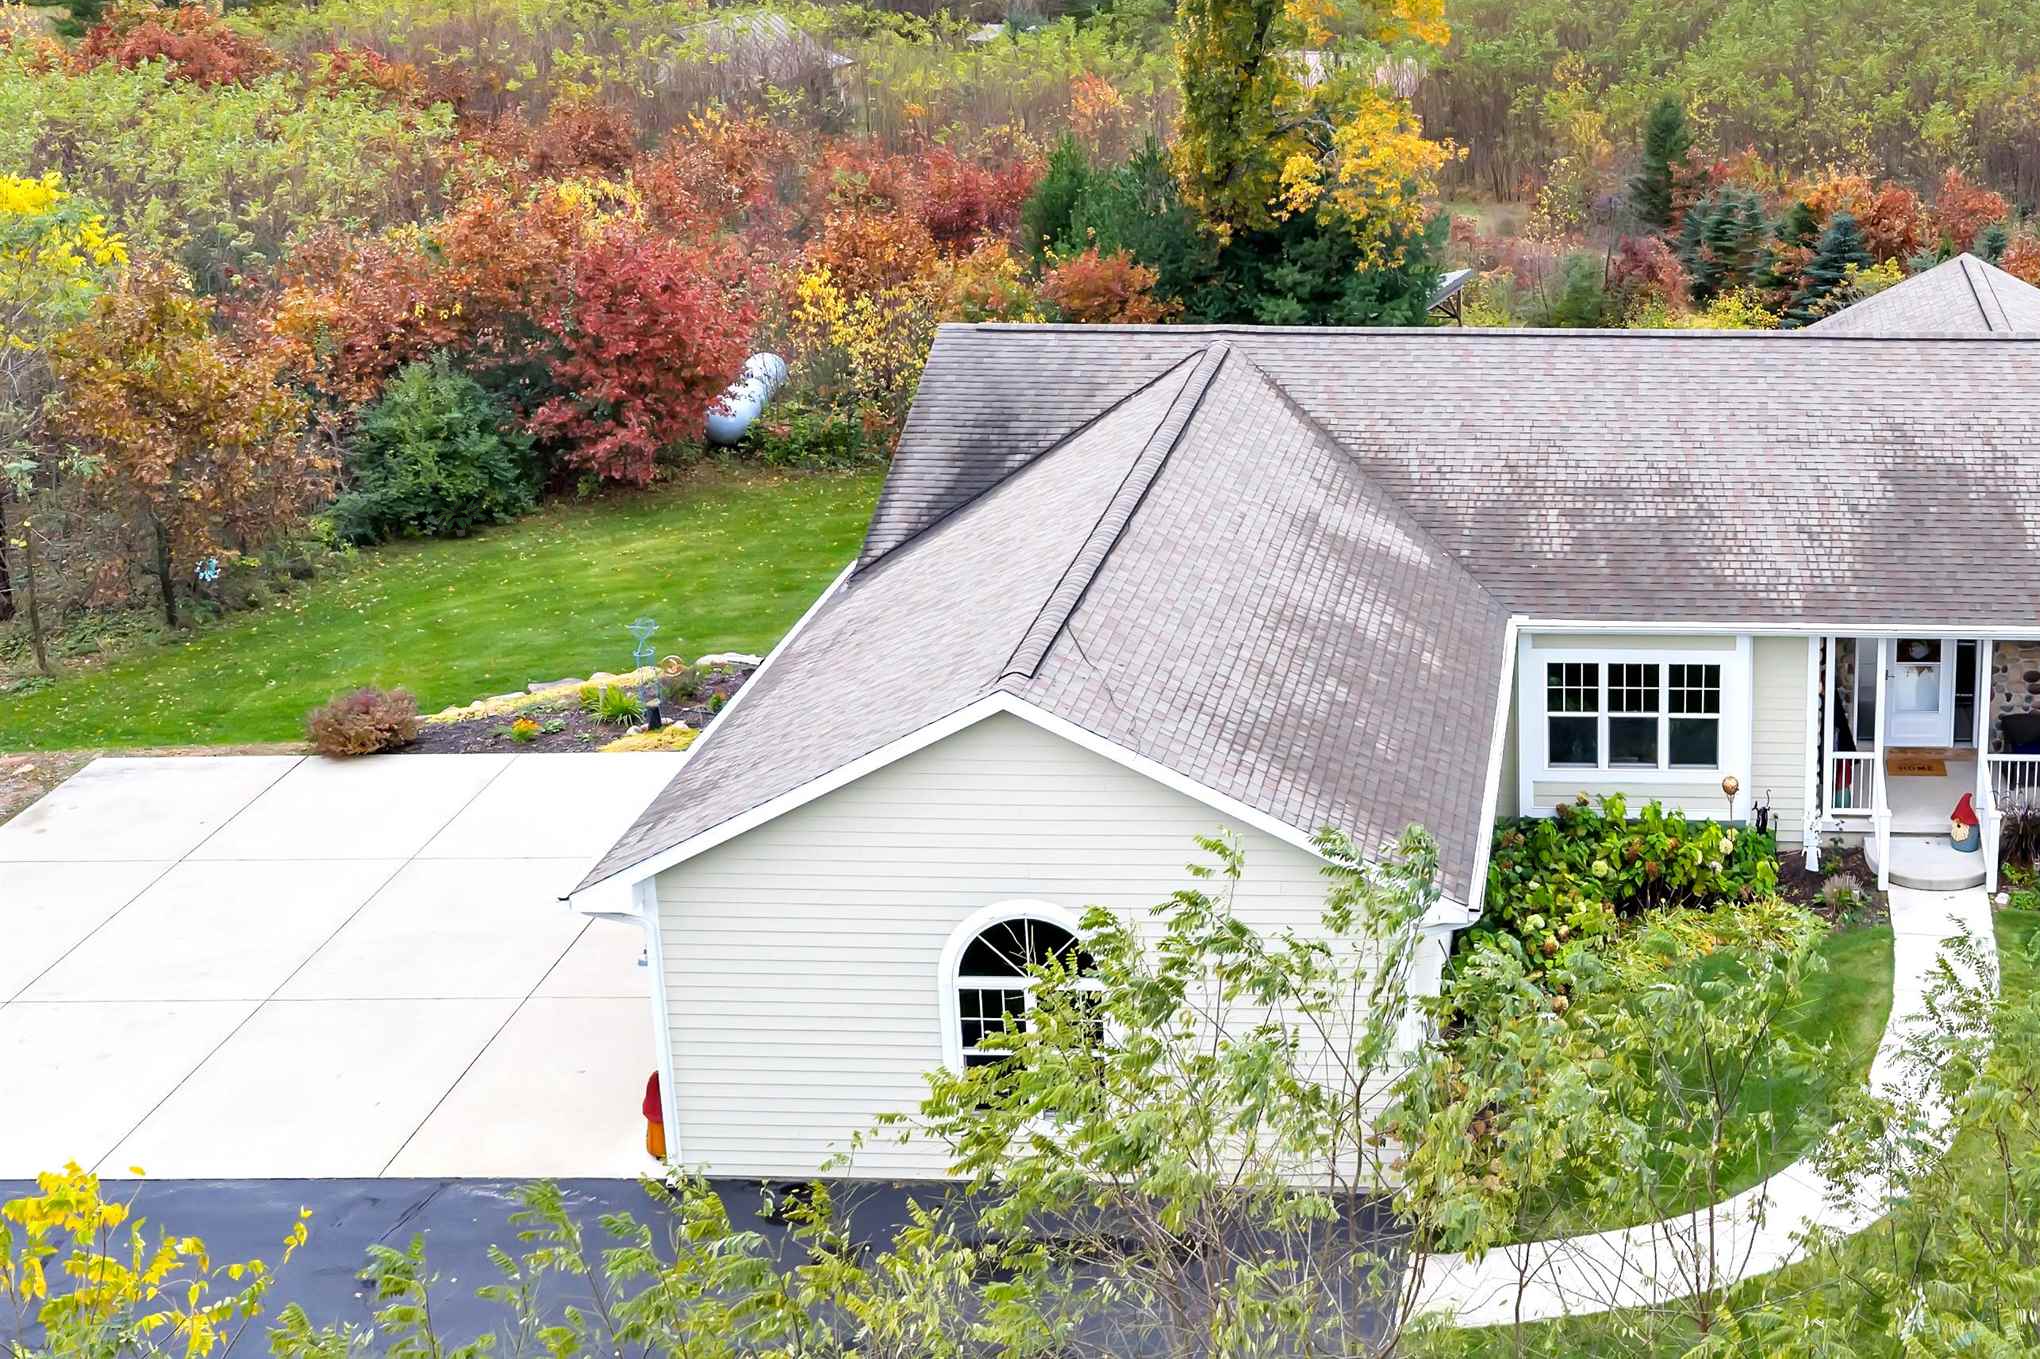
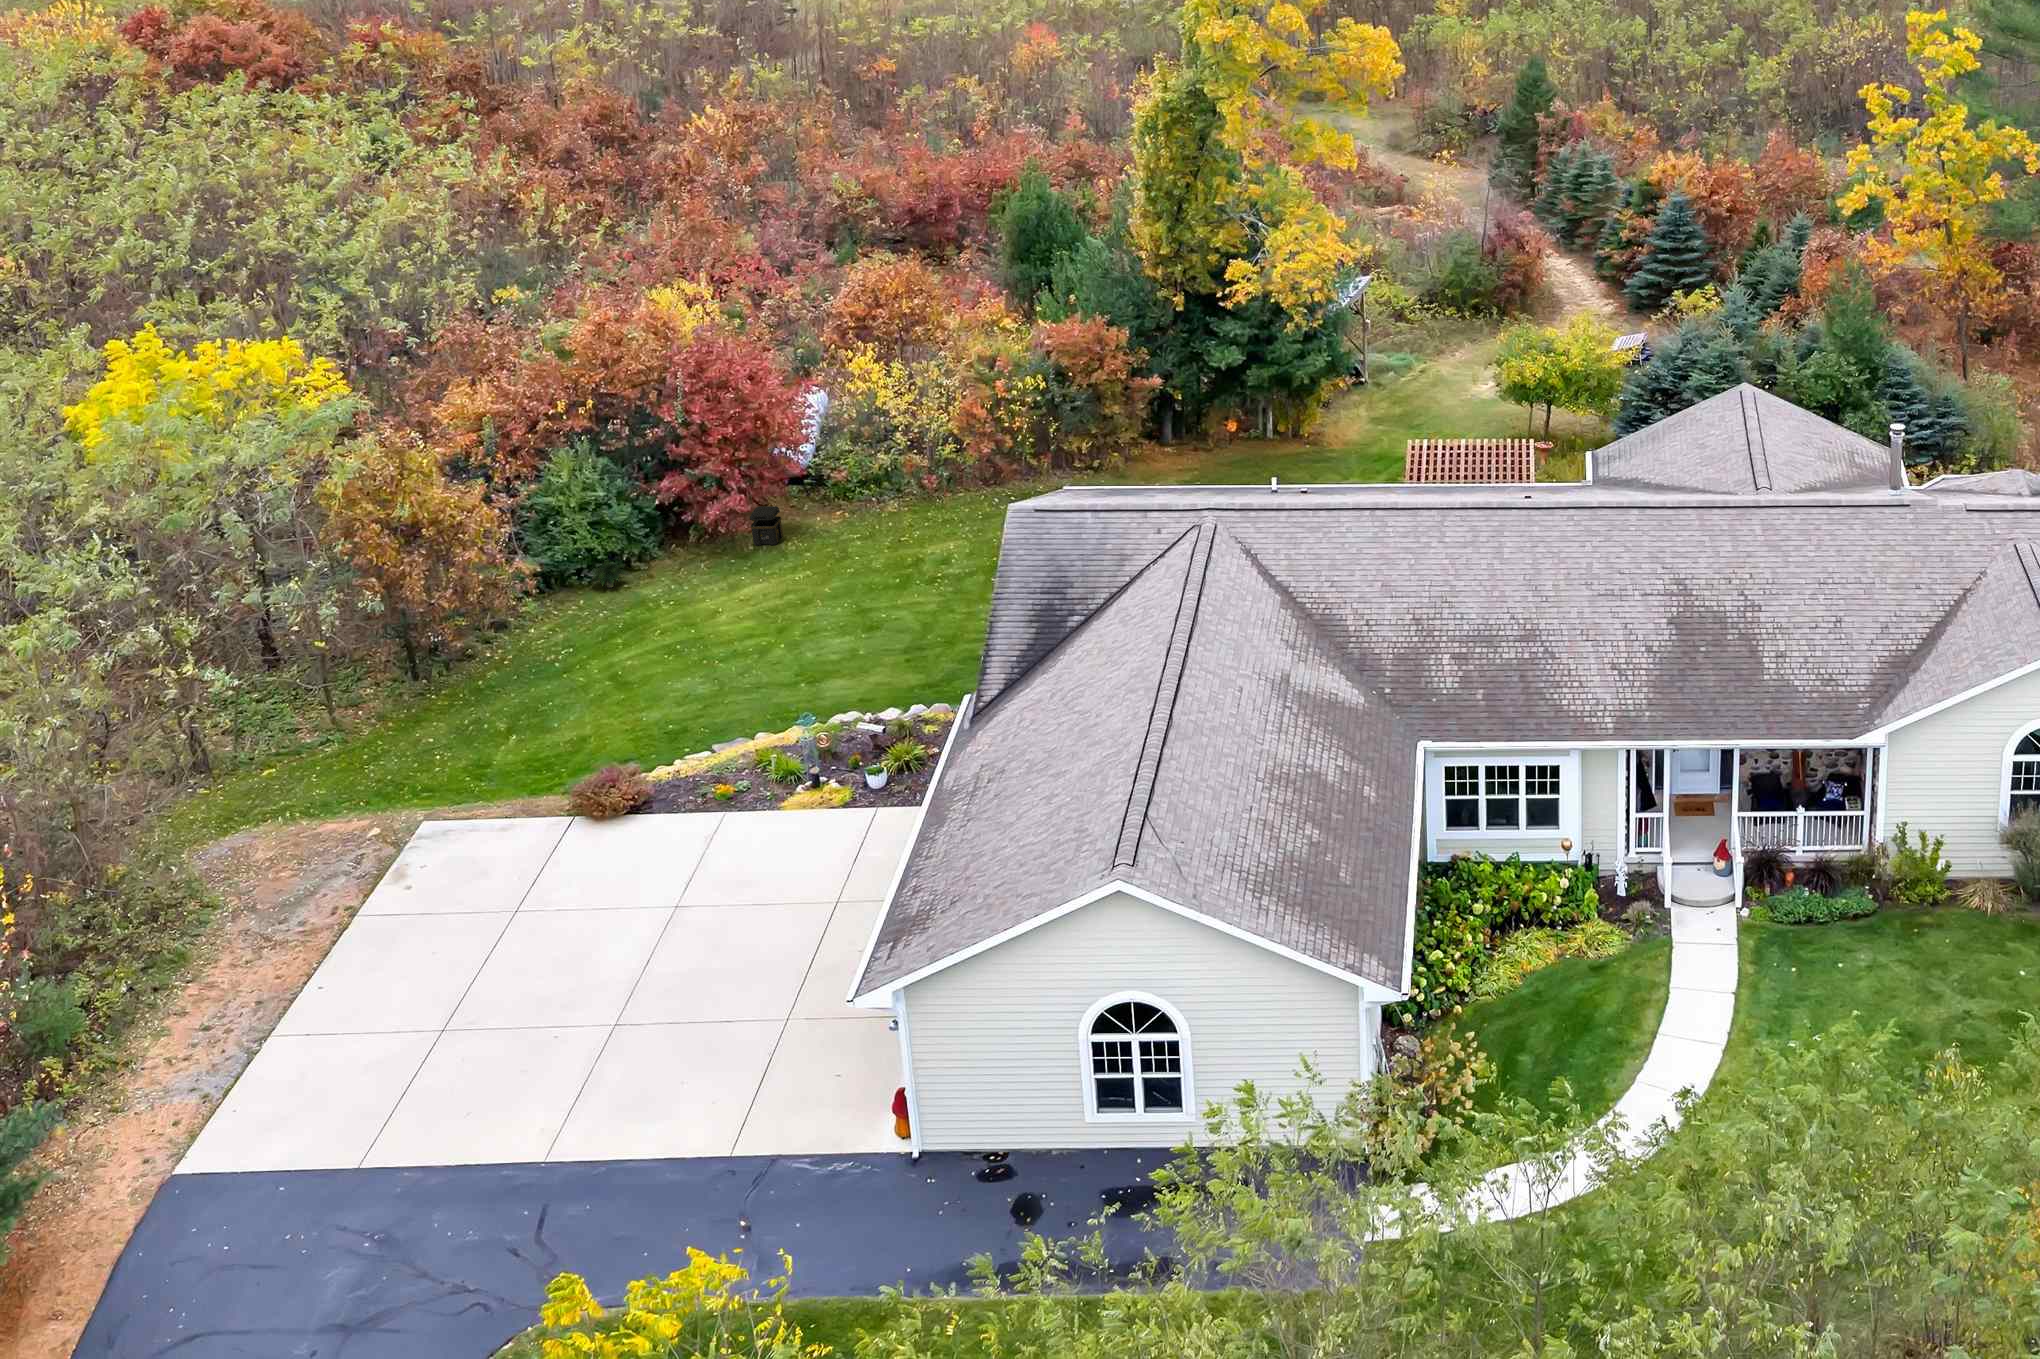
toolbox: none [653,452,696,500] -> present [750,506,783,545]

